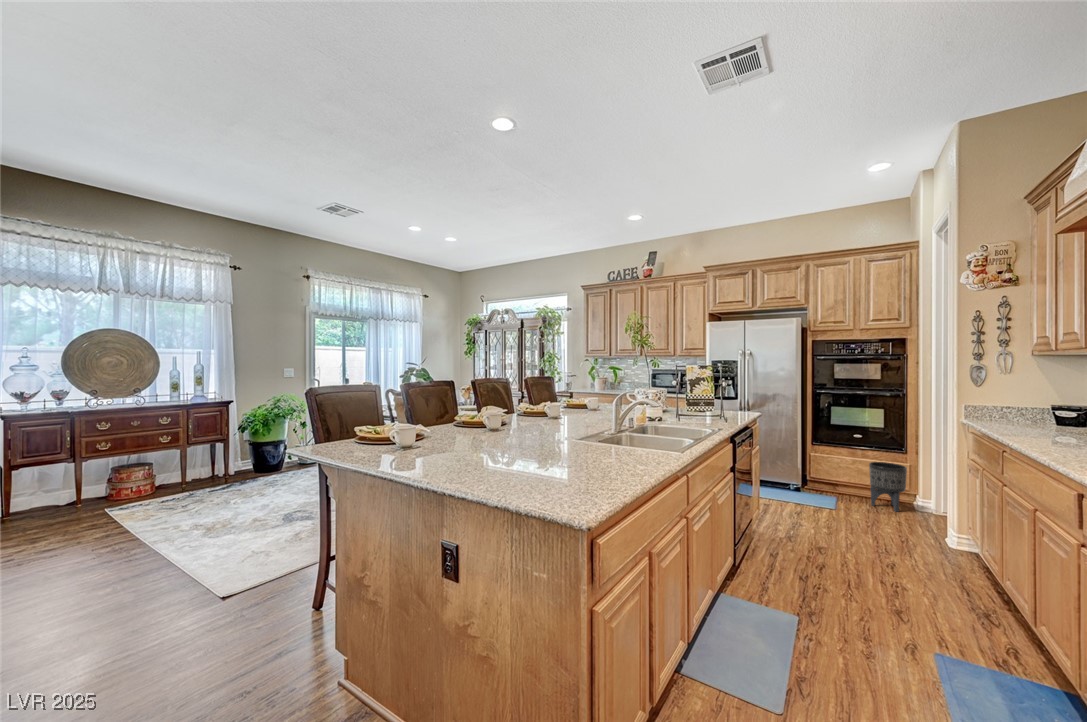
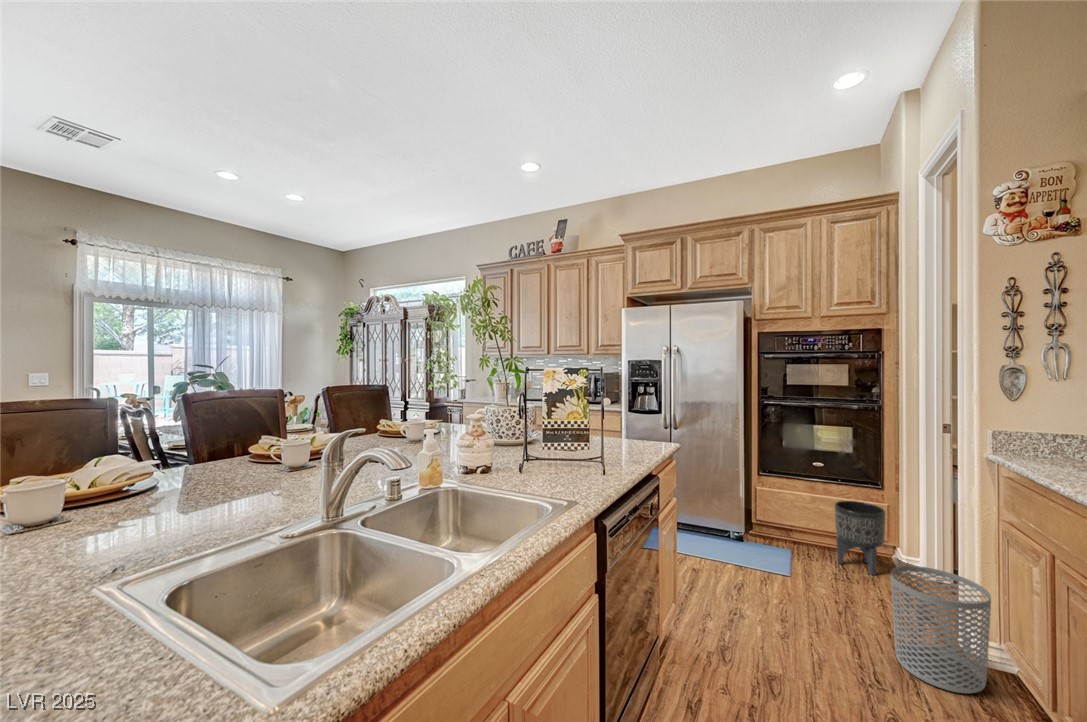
waste bin: none [901,491,963,560] -> present [891,566,991,693]

